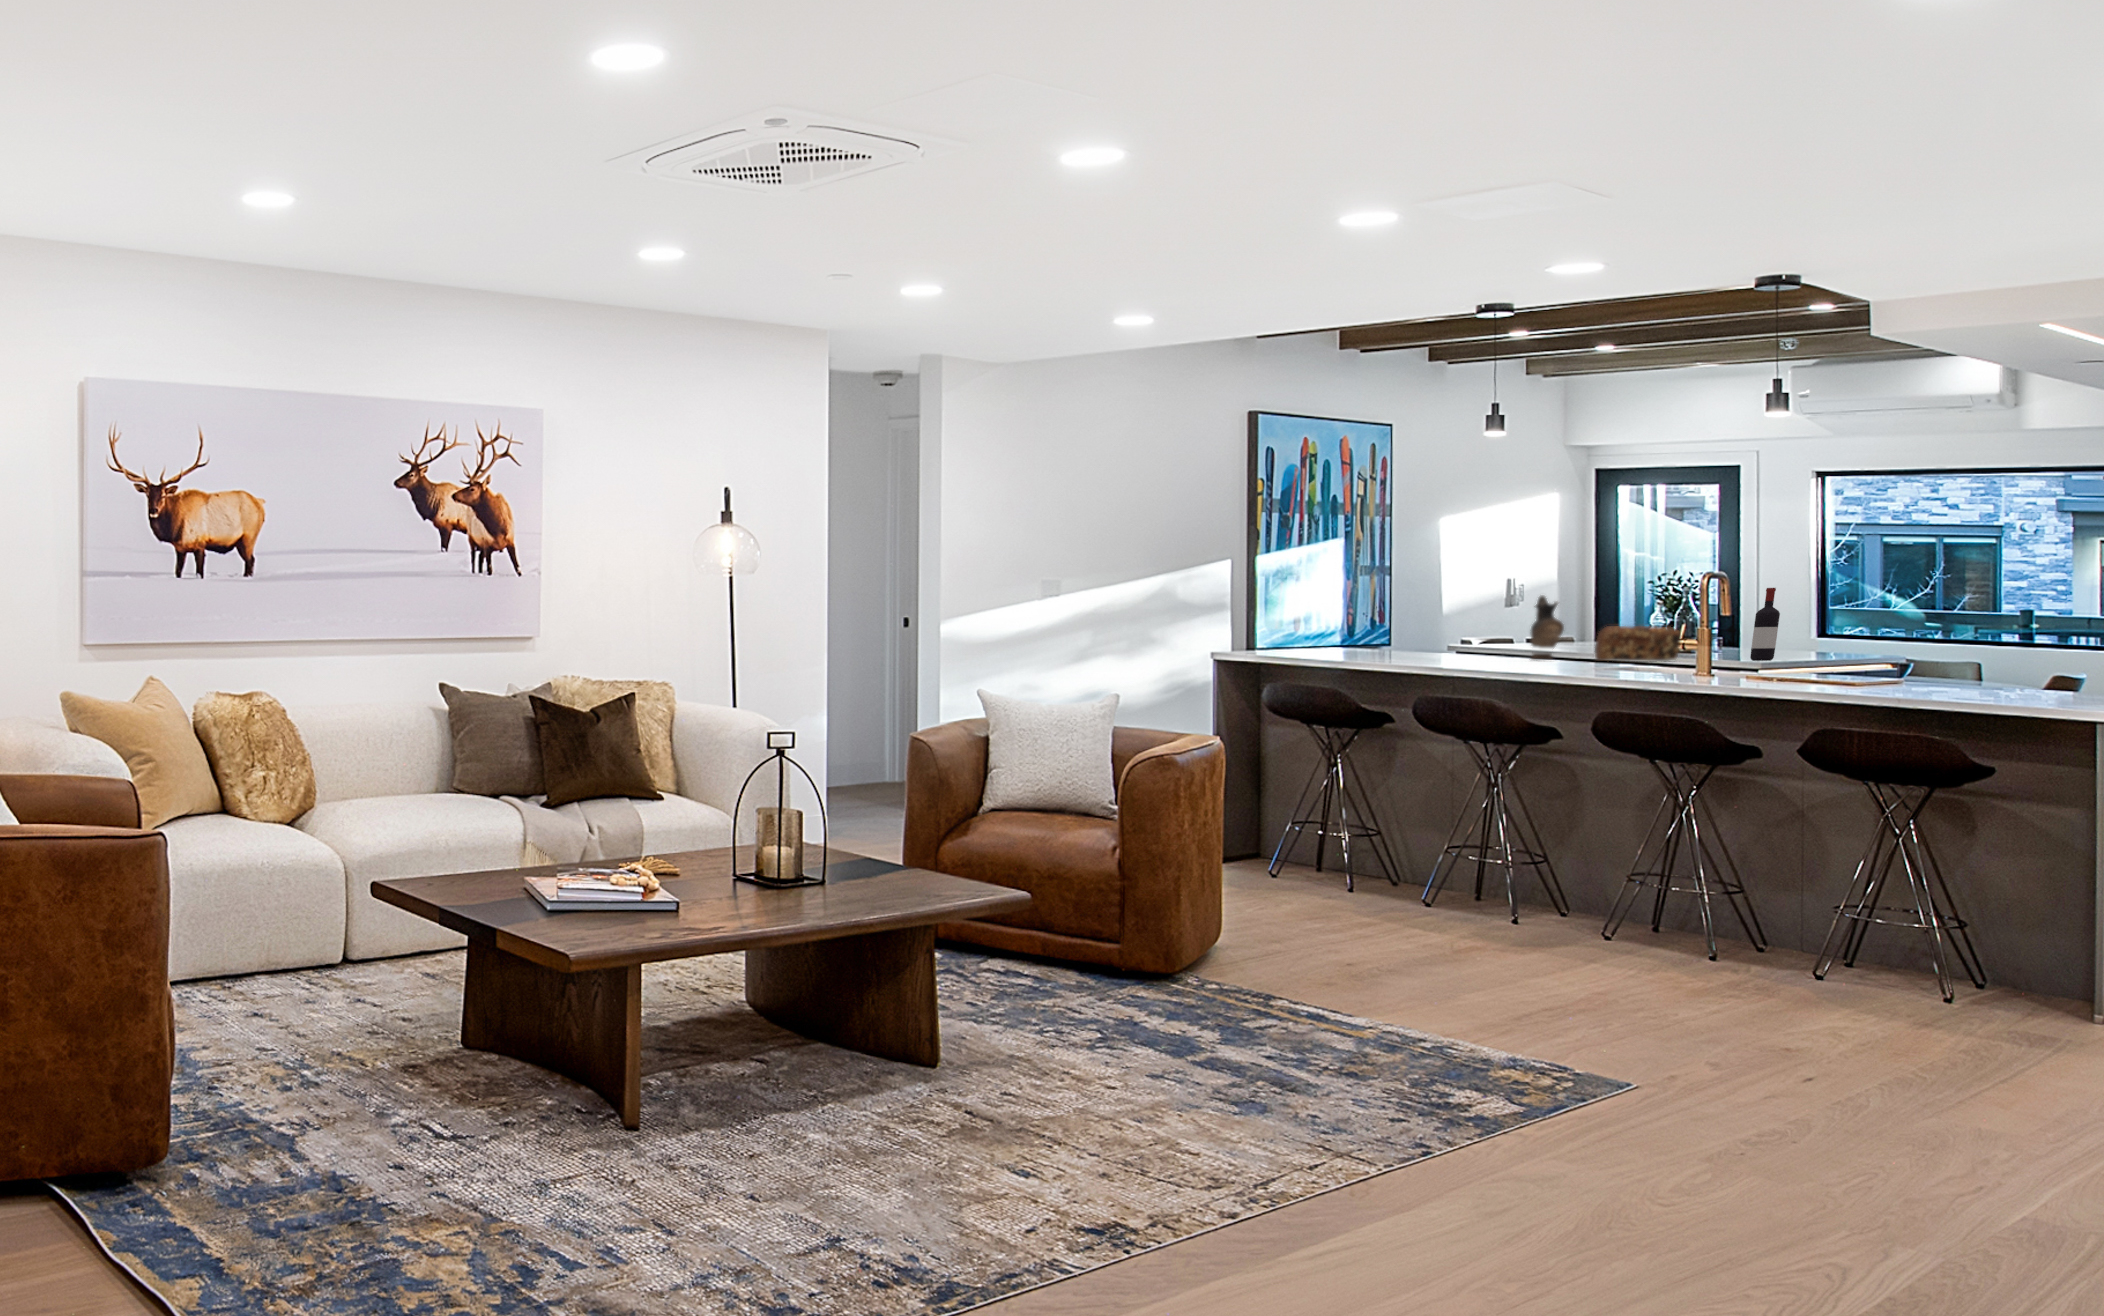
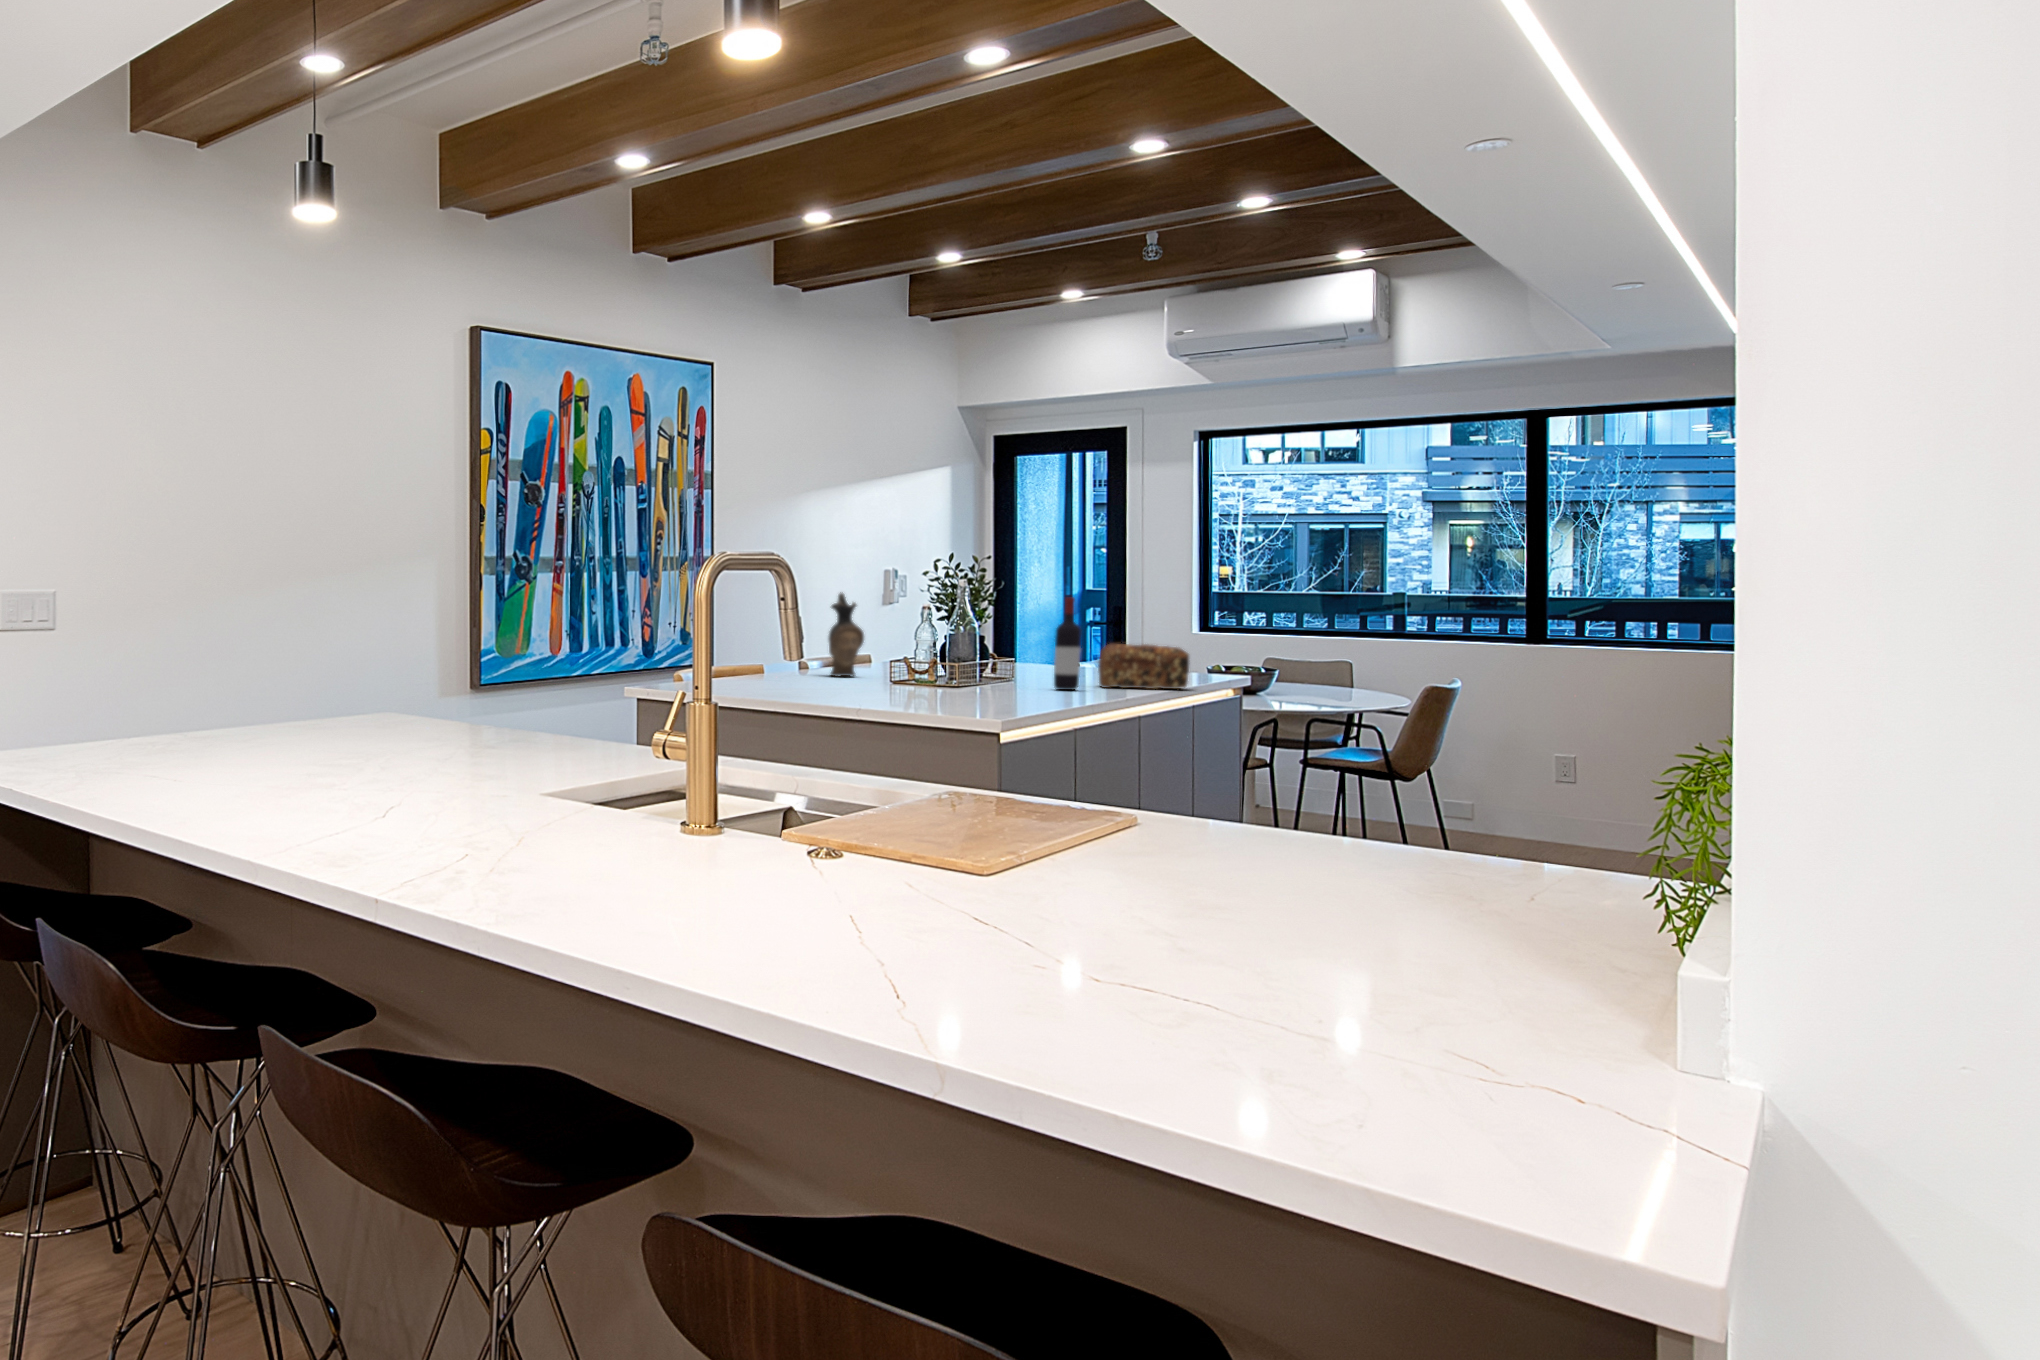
bread loaf: present [1595,626,1681,661] -> present [1098,644,1189,689]

